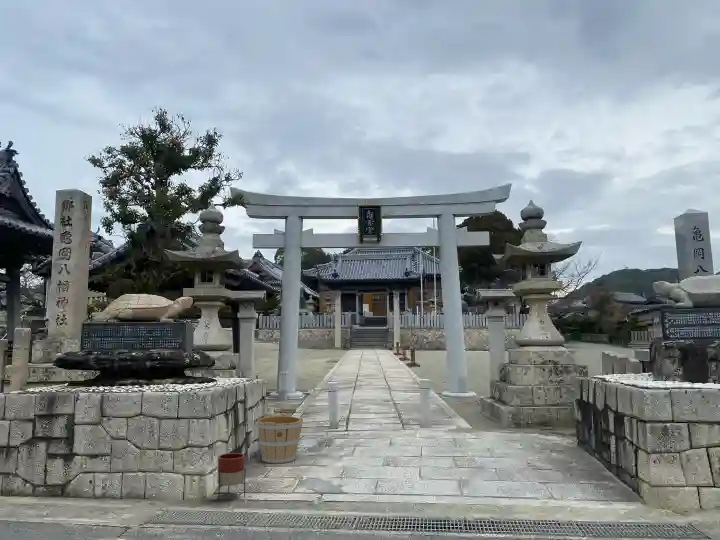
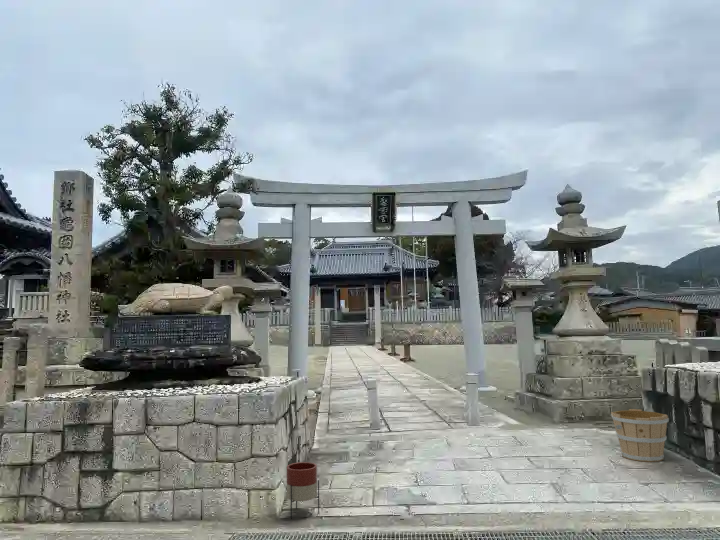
wooden bucket: present [256,415,303,464] -> present [611,409,669,462]

